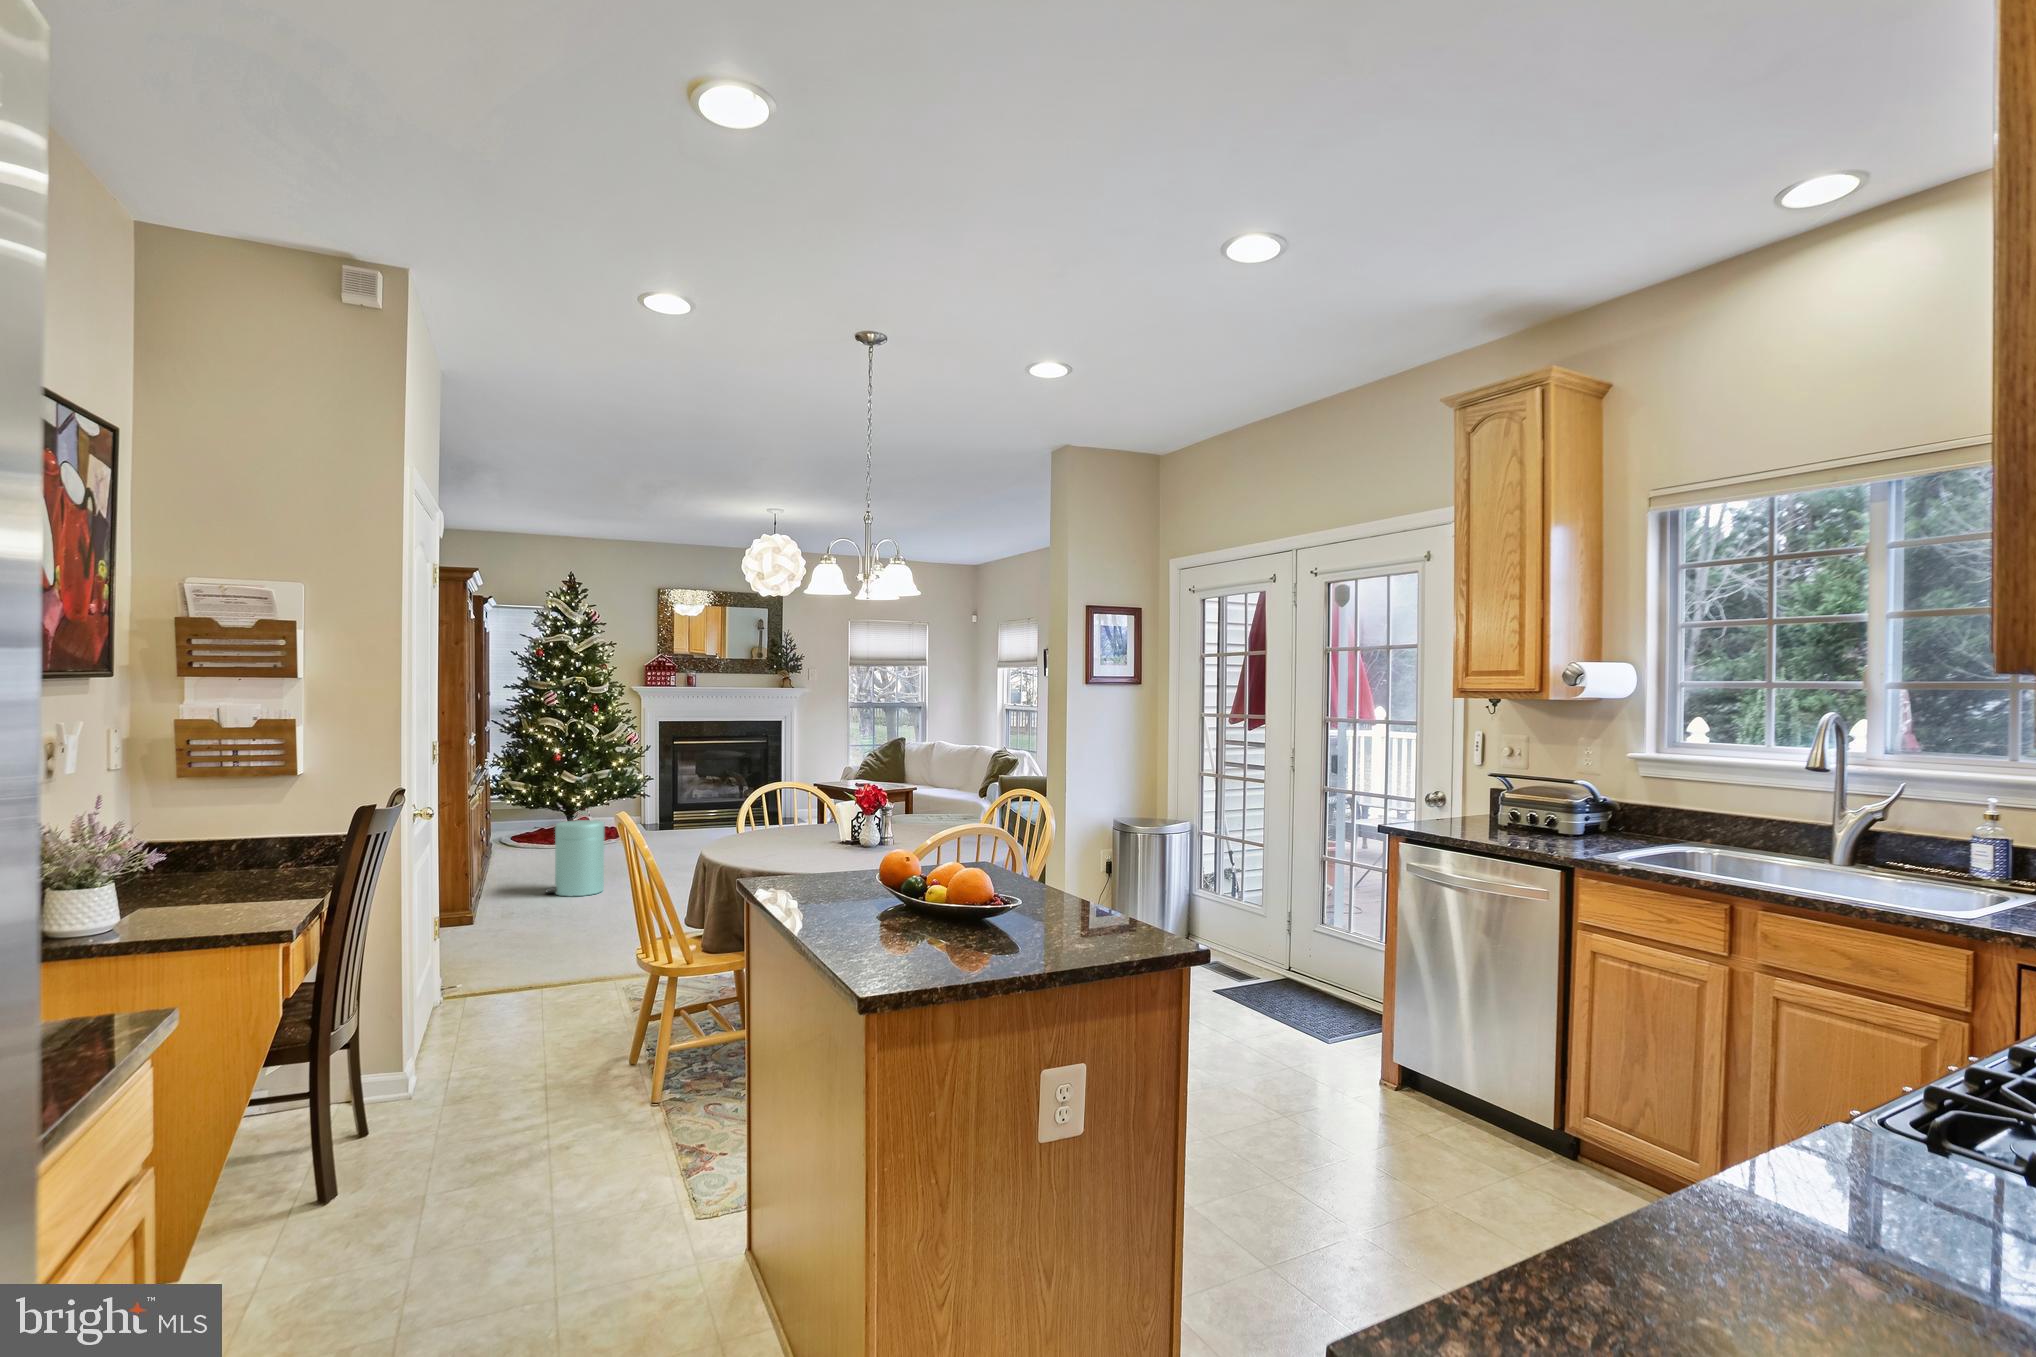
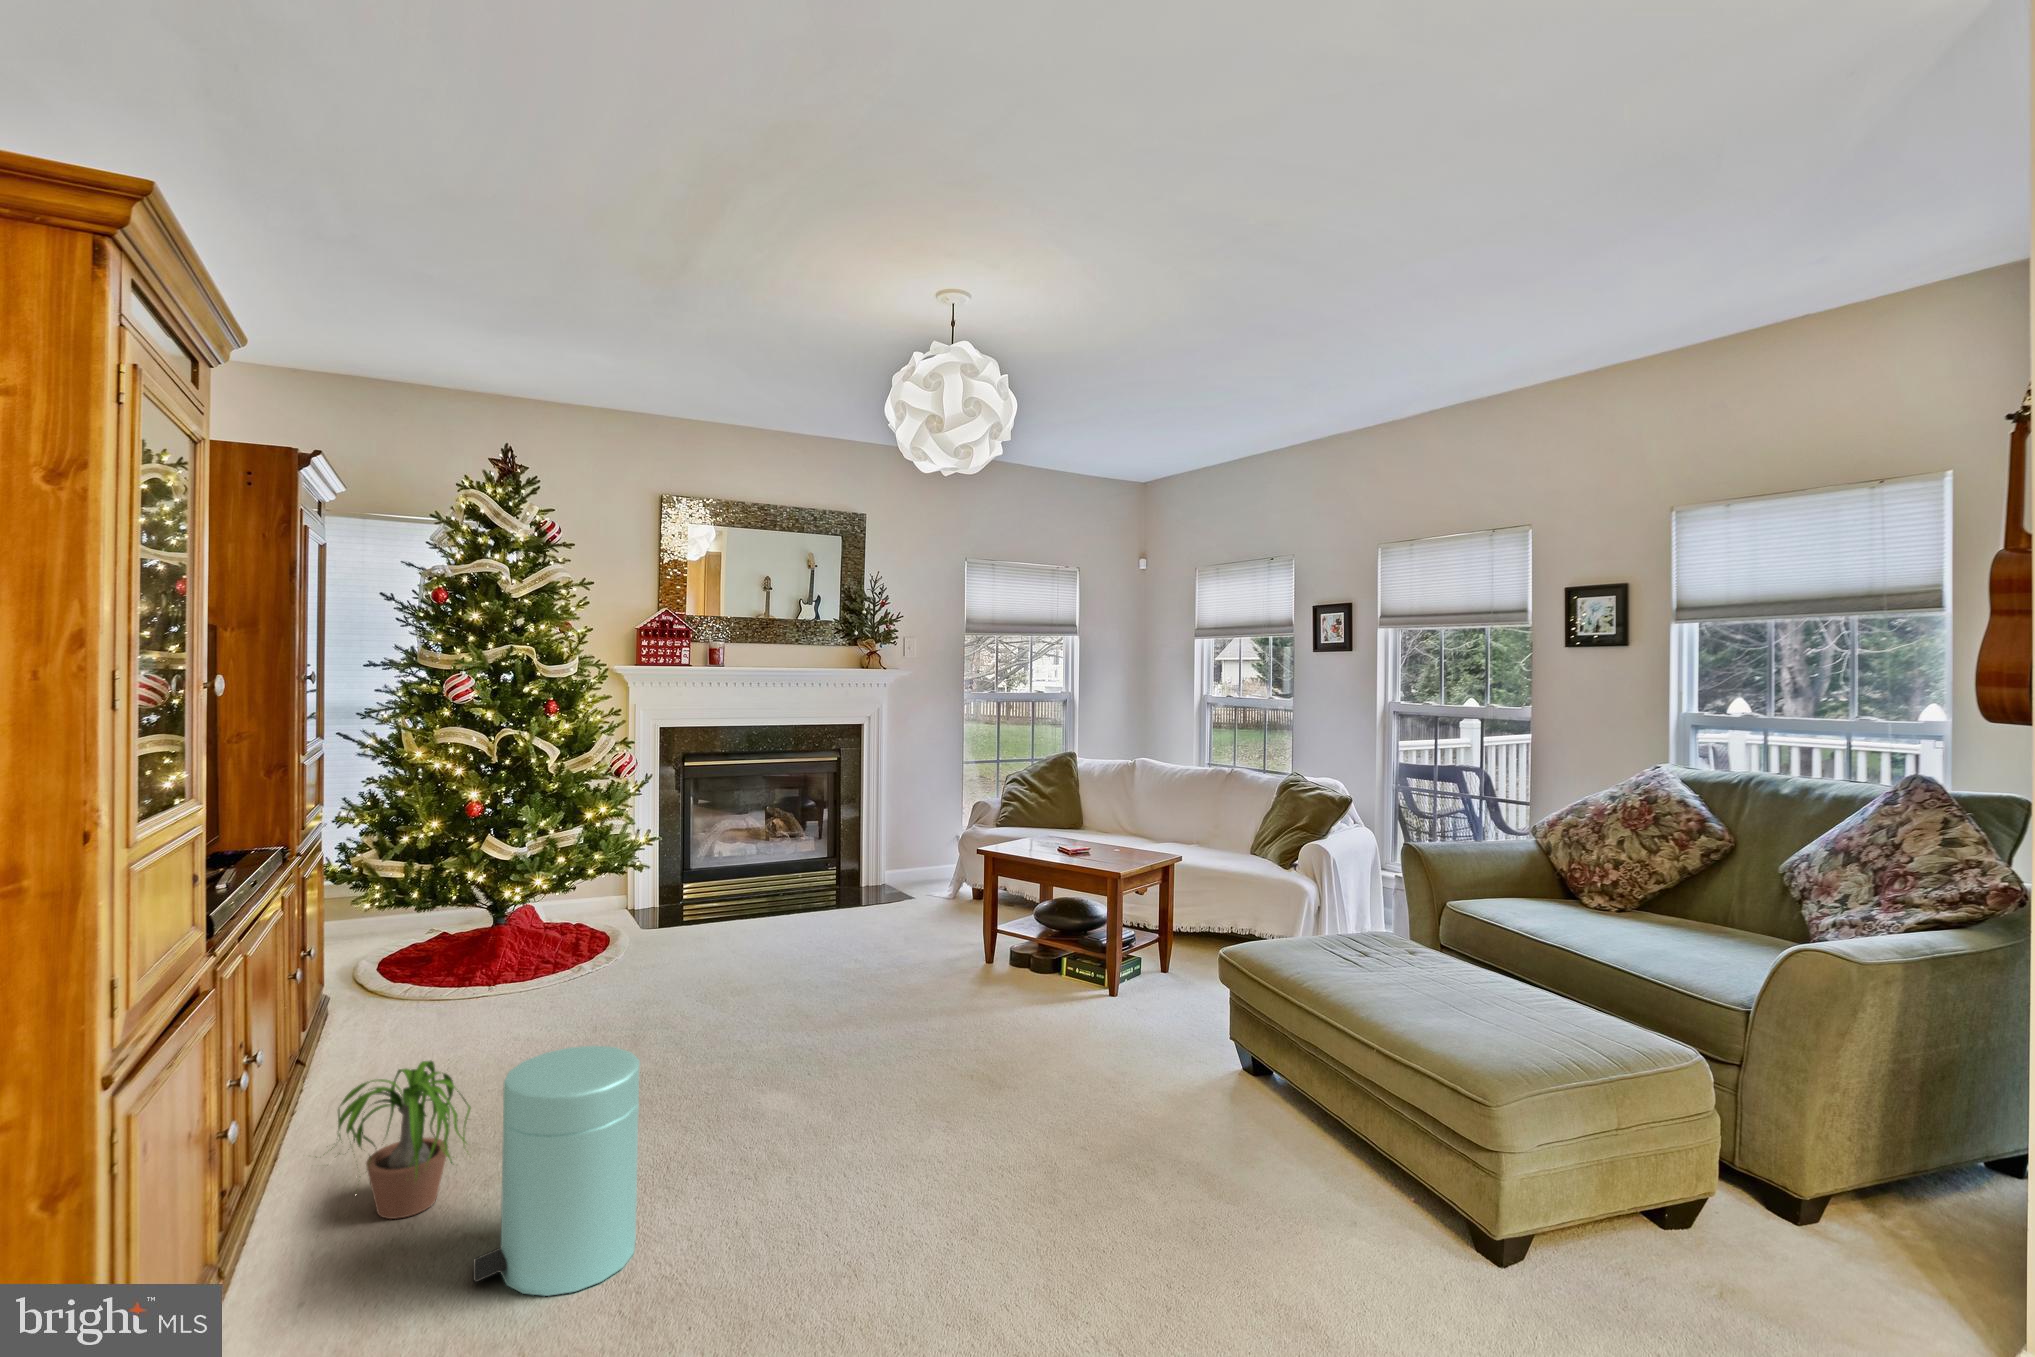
potted plant: none [488,832,548,885] -> present [331,1060,471,1219]

